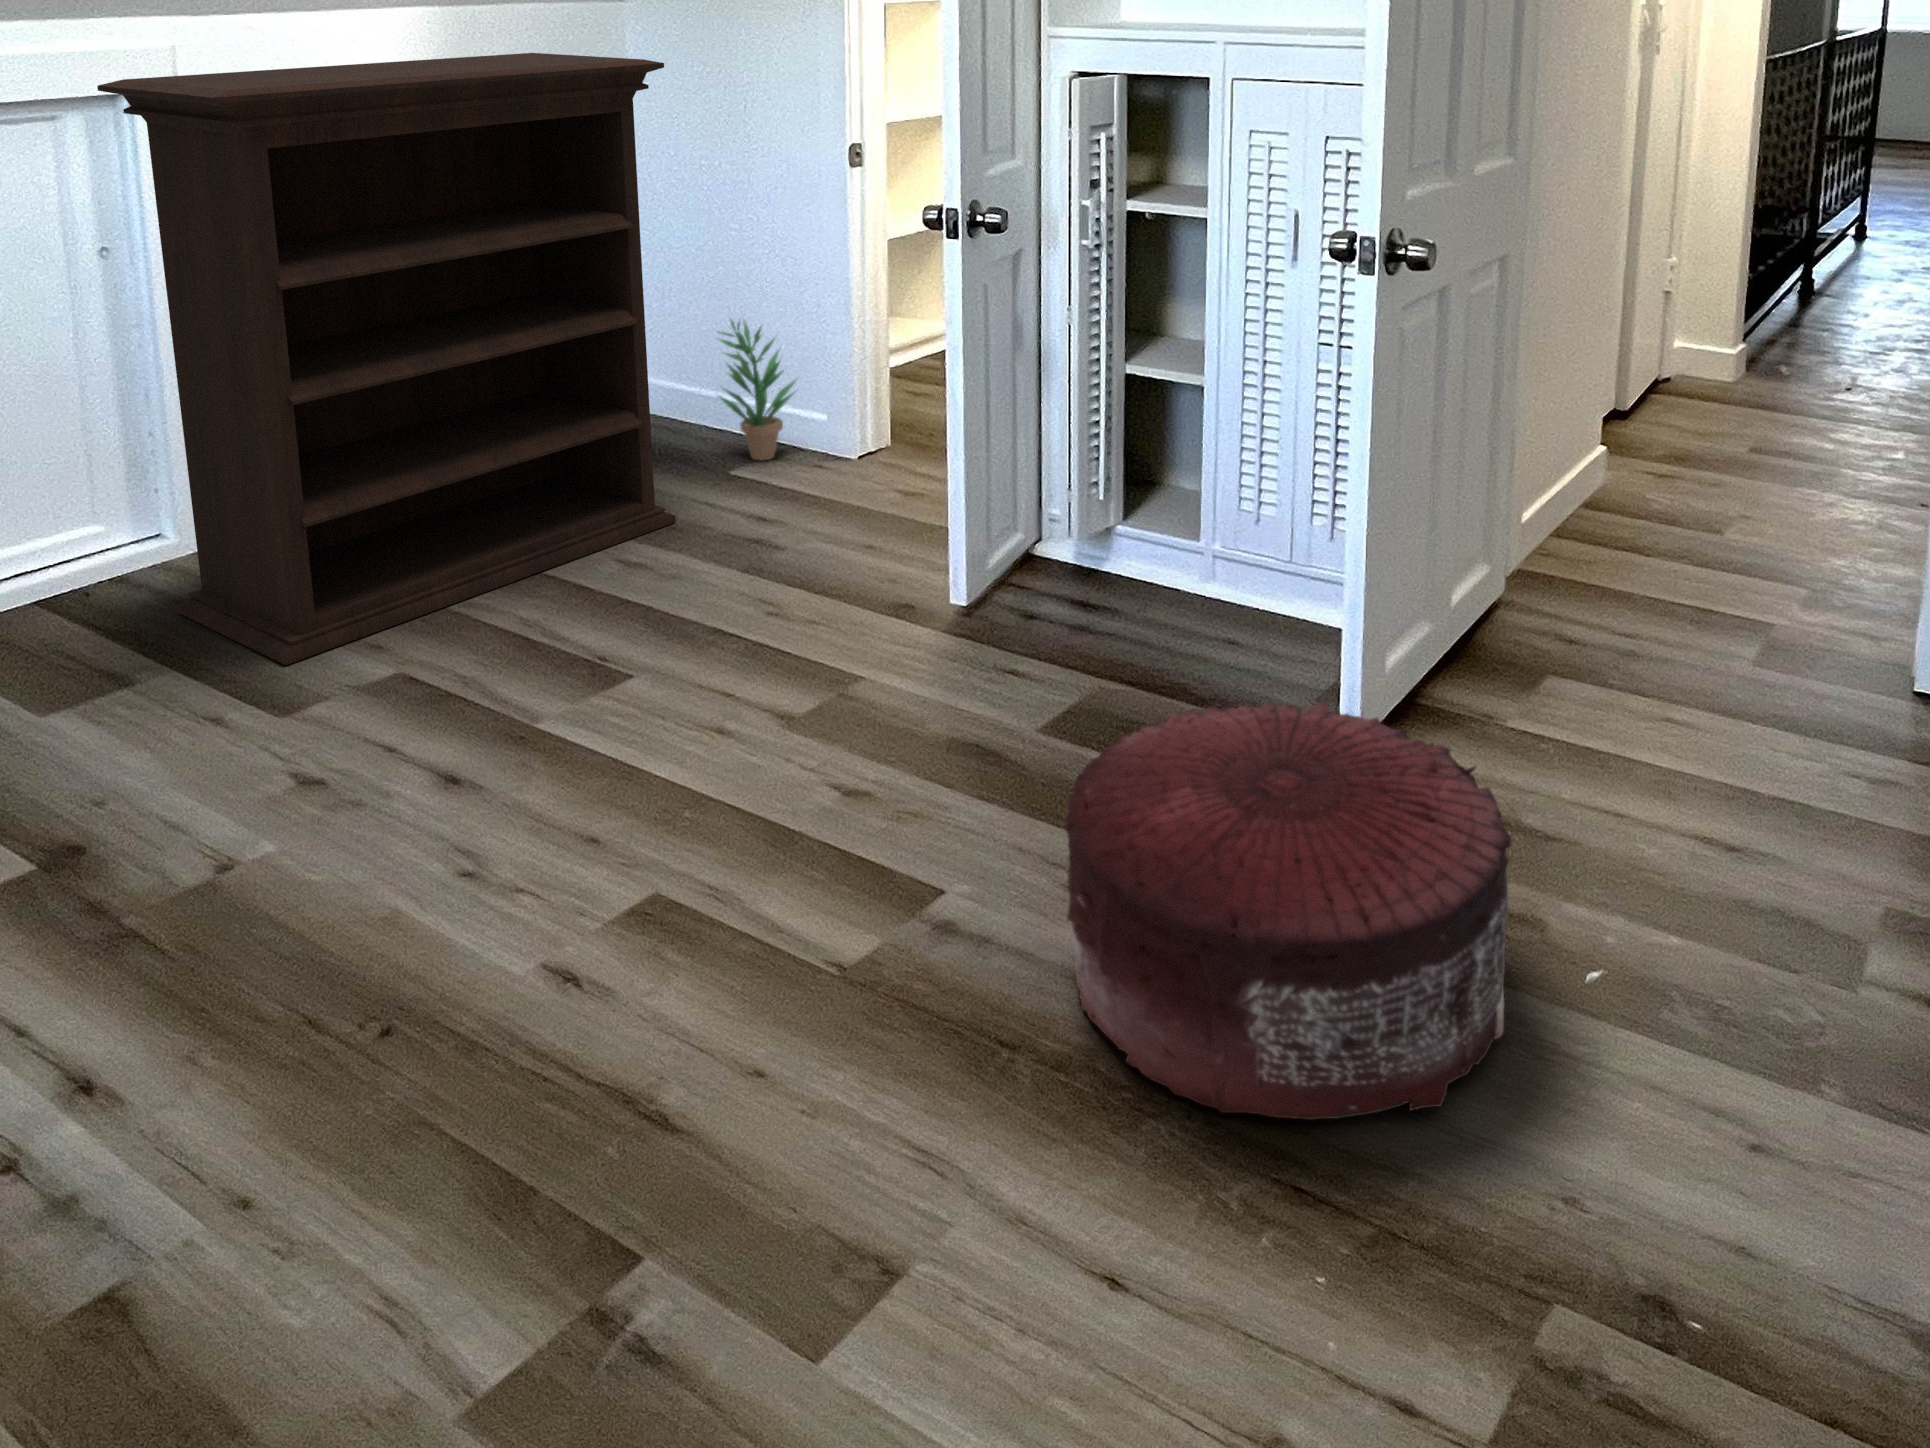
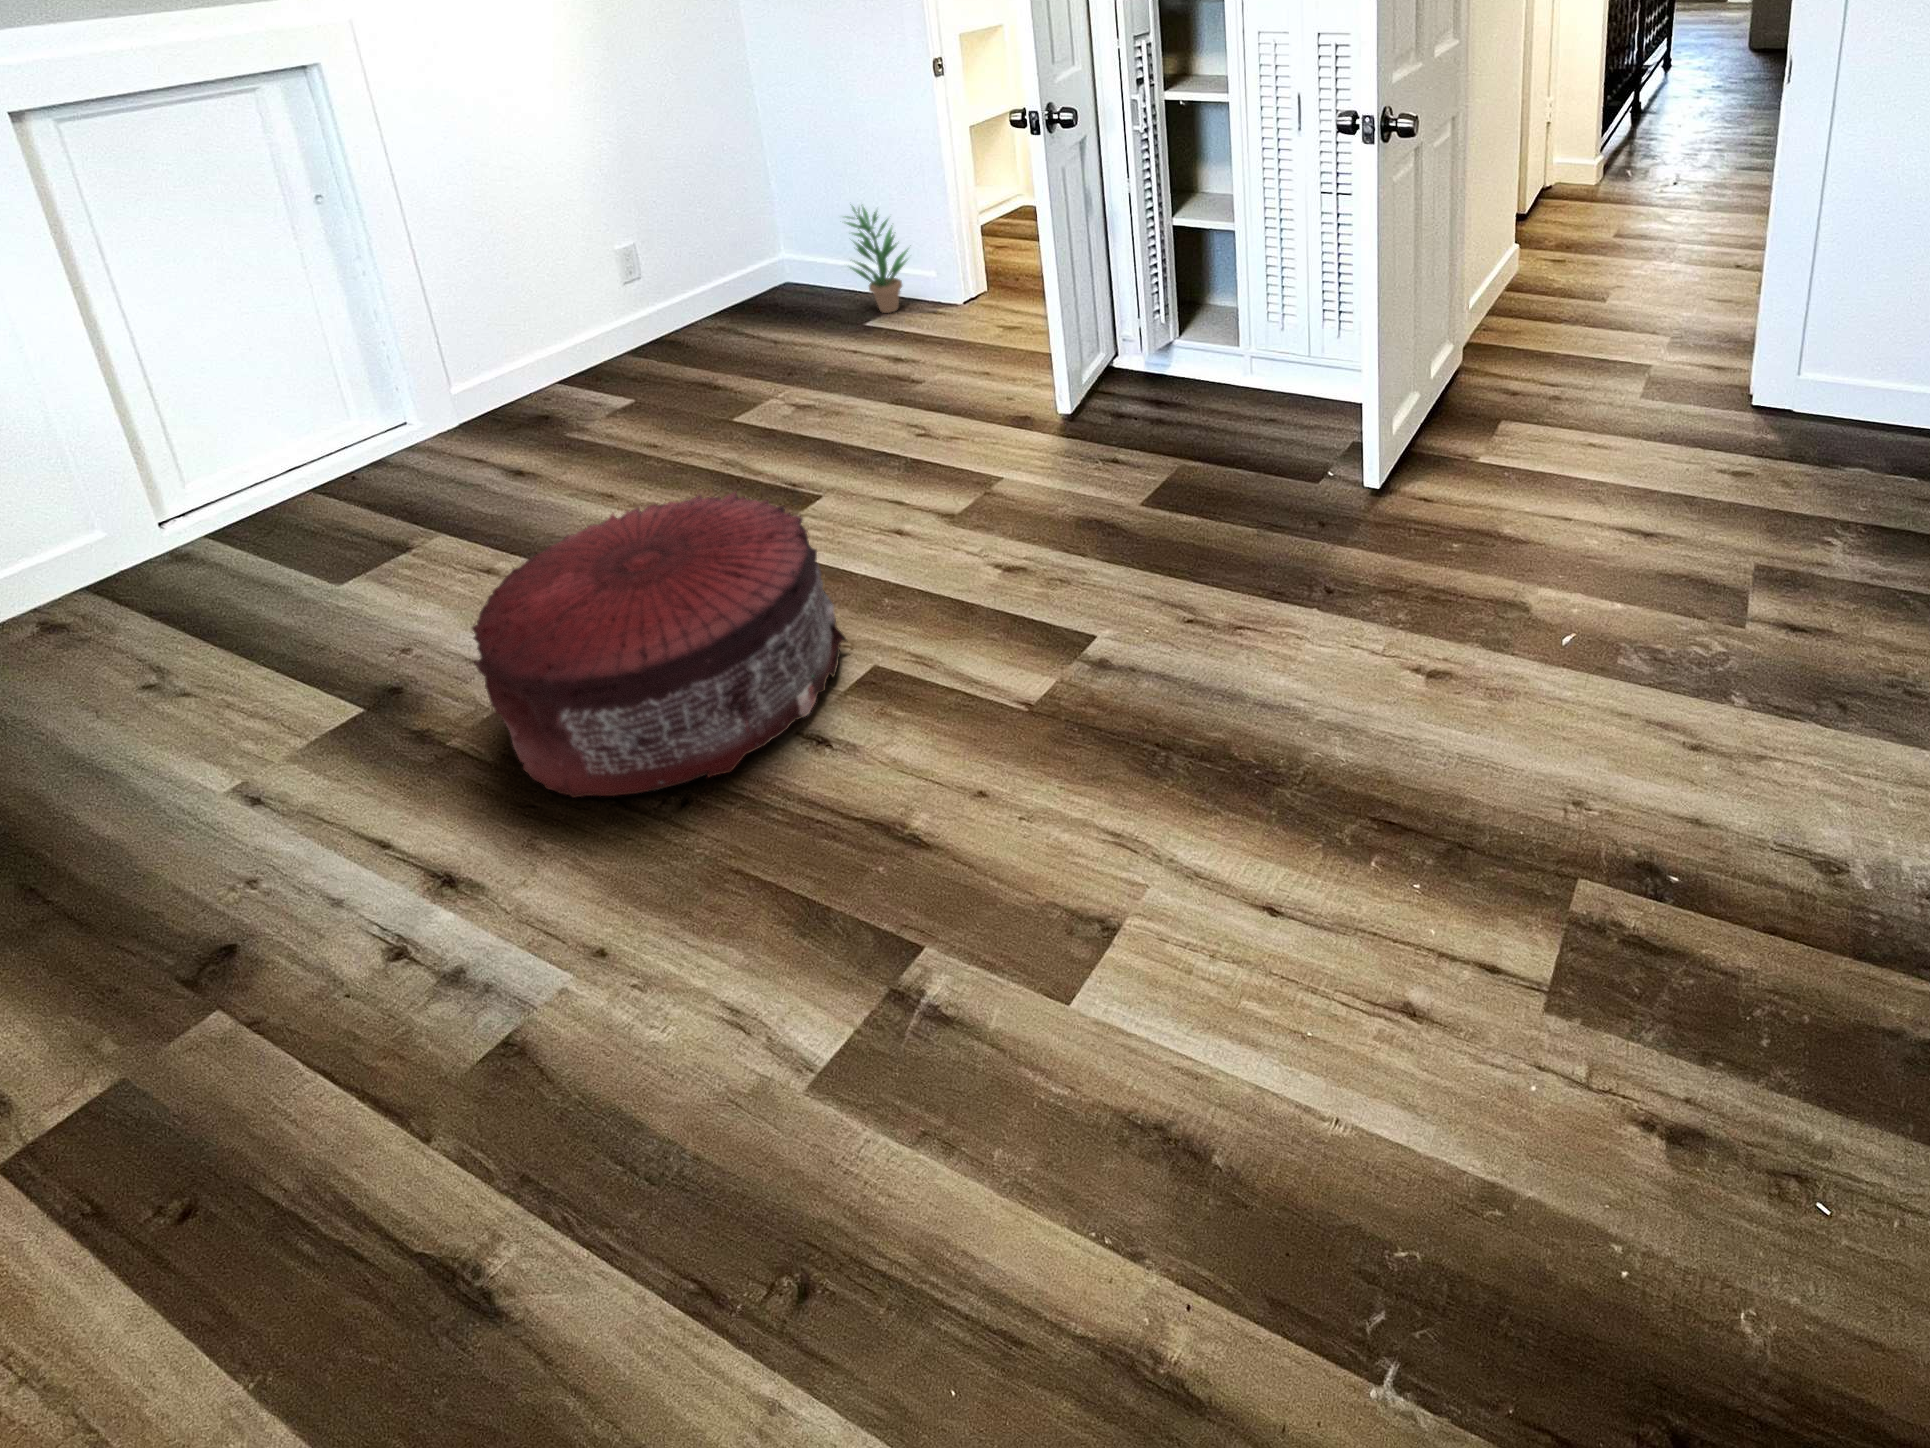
bookshelf: present [97,53,676,665] -> none [289,3,831,519]
pouf: present [1065,700,1511,1120] -> present [472,491,846,798]

